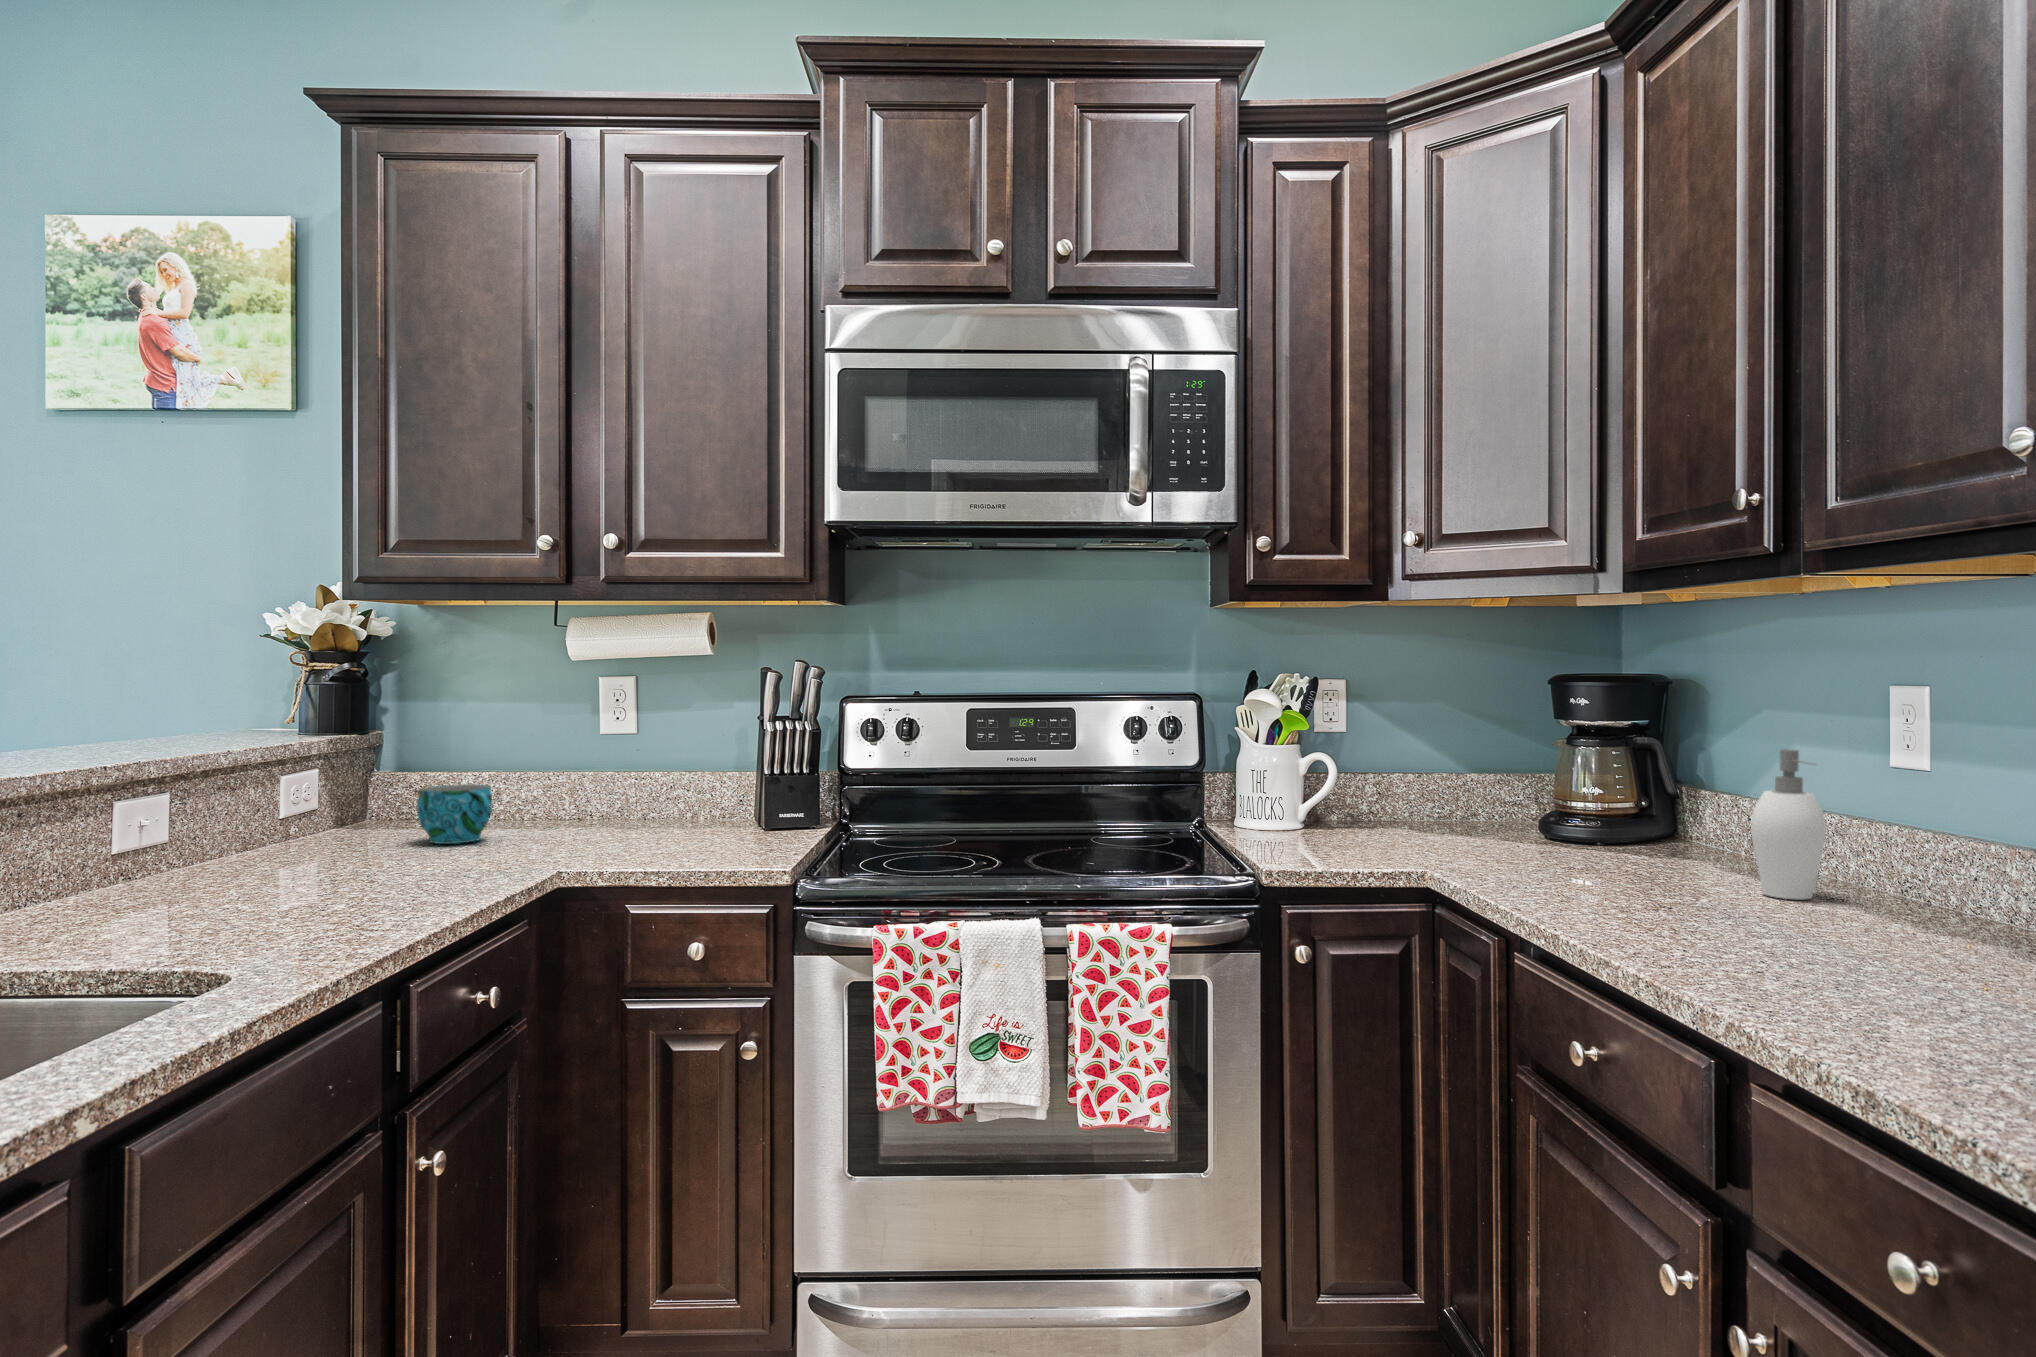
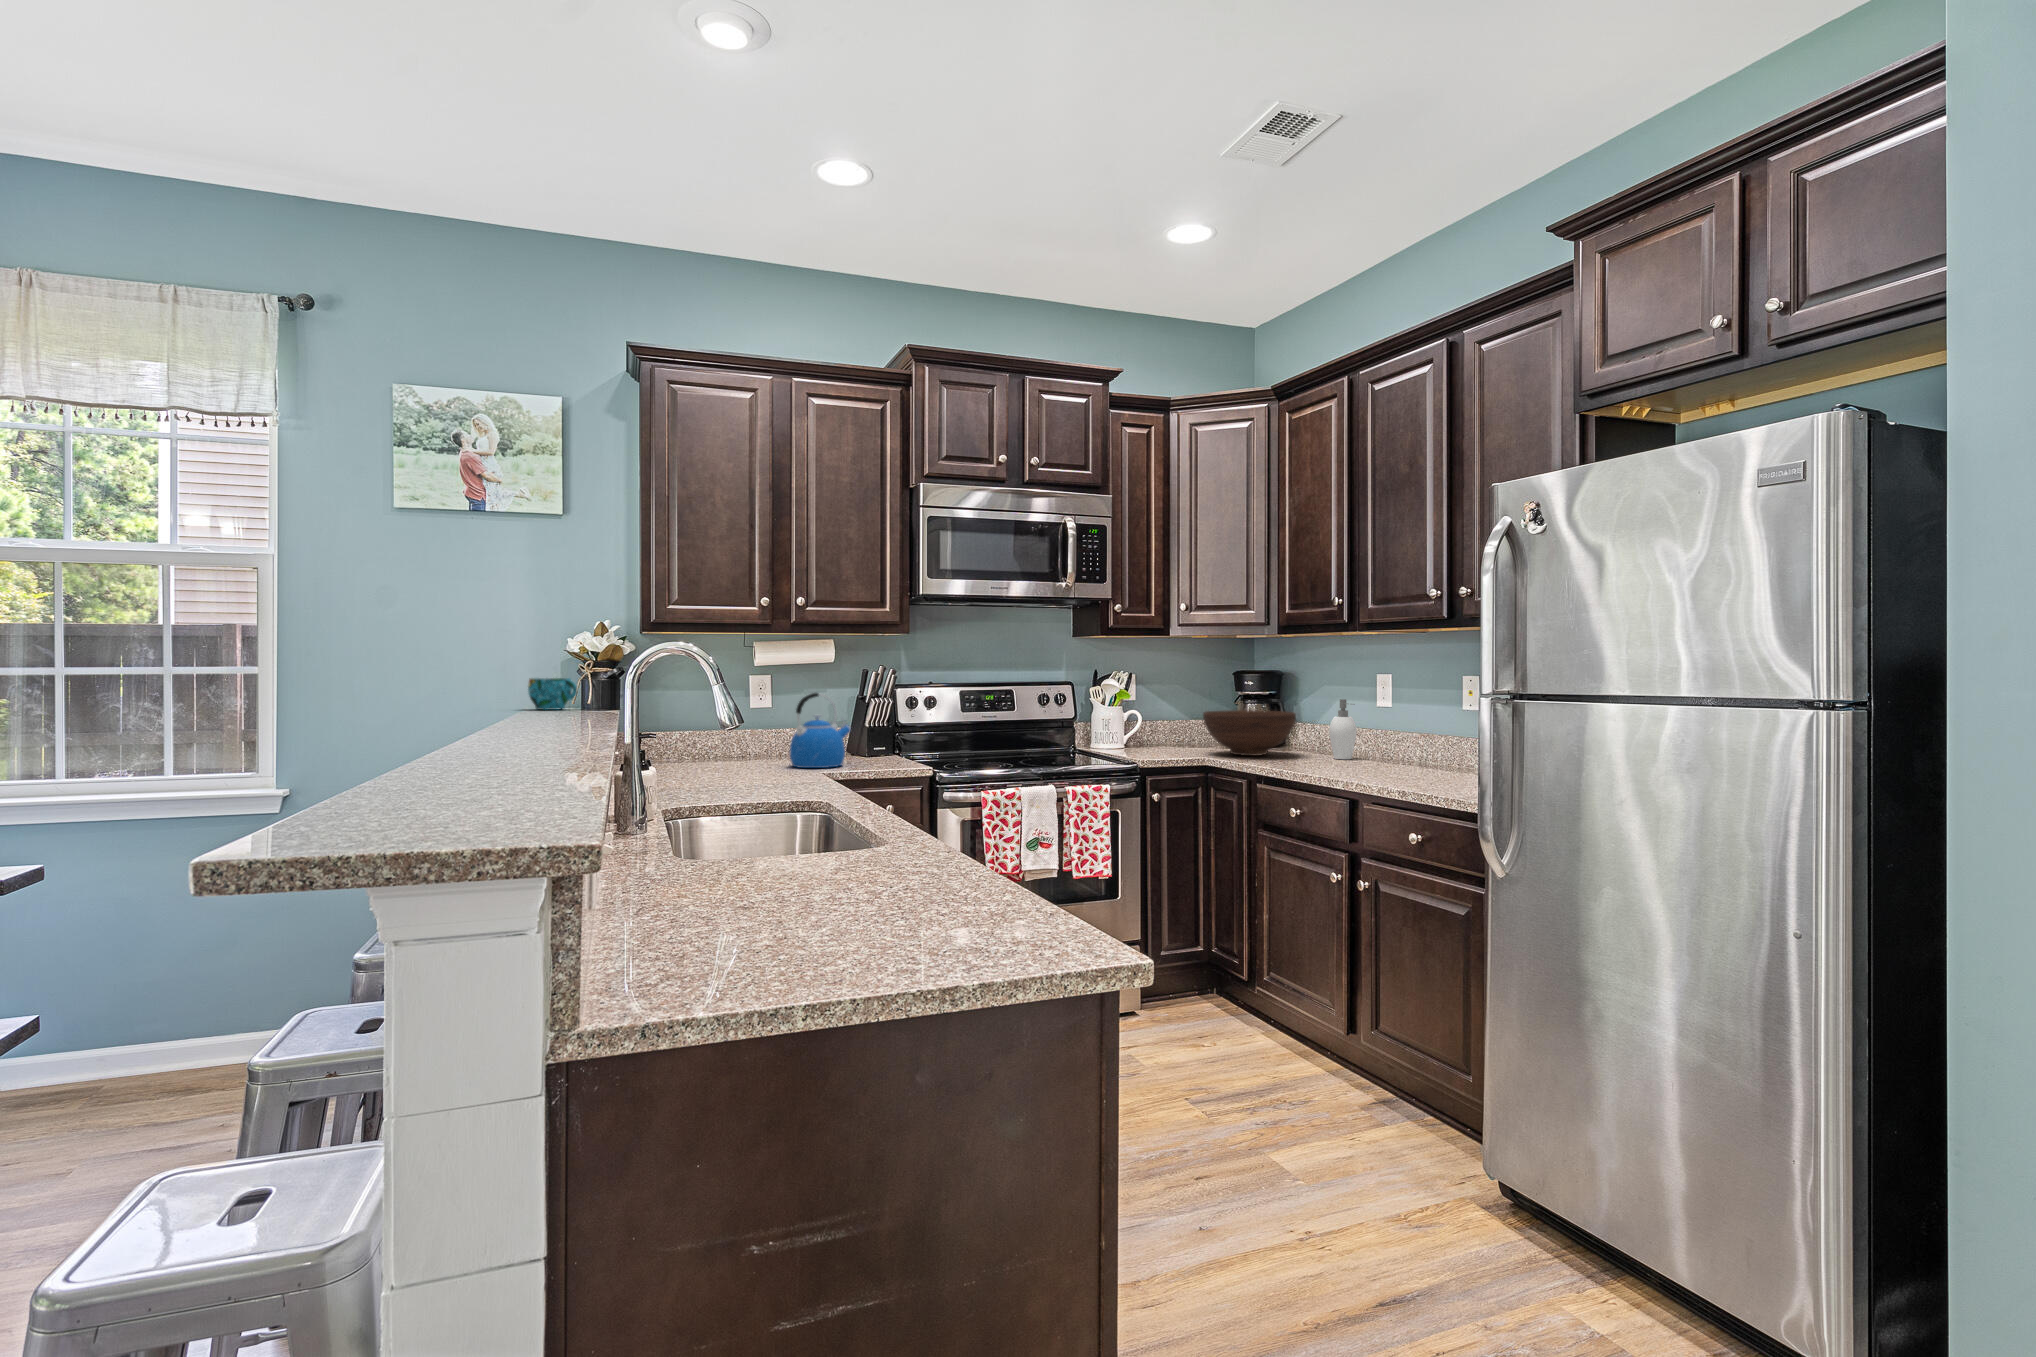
kettle: none [572,710,704,854] -> present [790,693,851,768]
fruit bowl: none [1445,762,1670,871] -> present [1203,710,1296,756]
cup: present [417,784,492,844] -> present [528,678,577,710]

